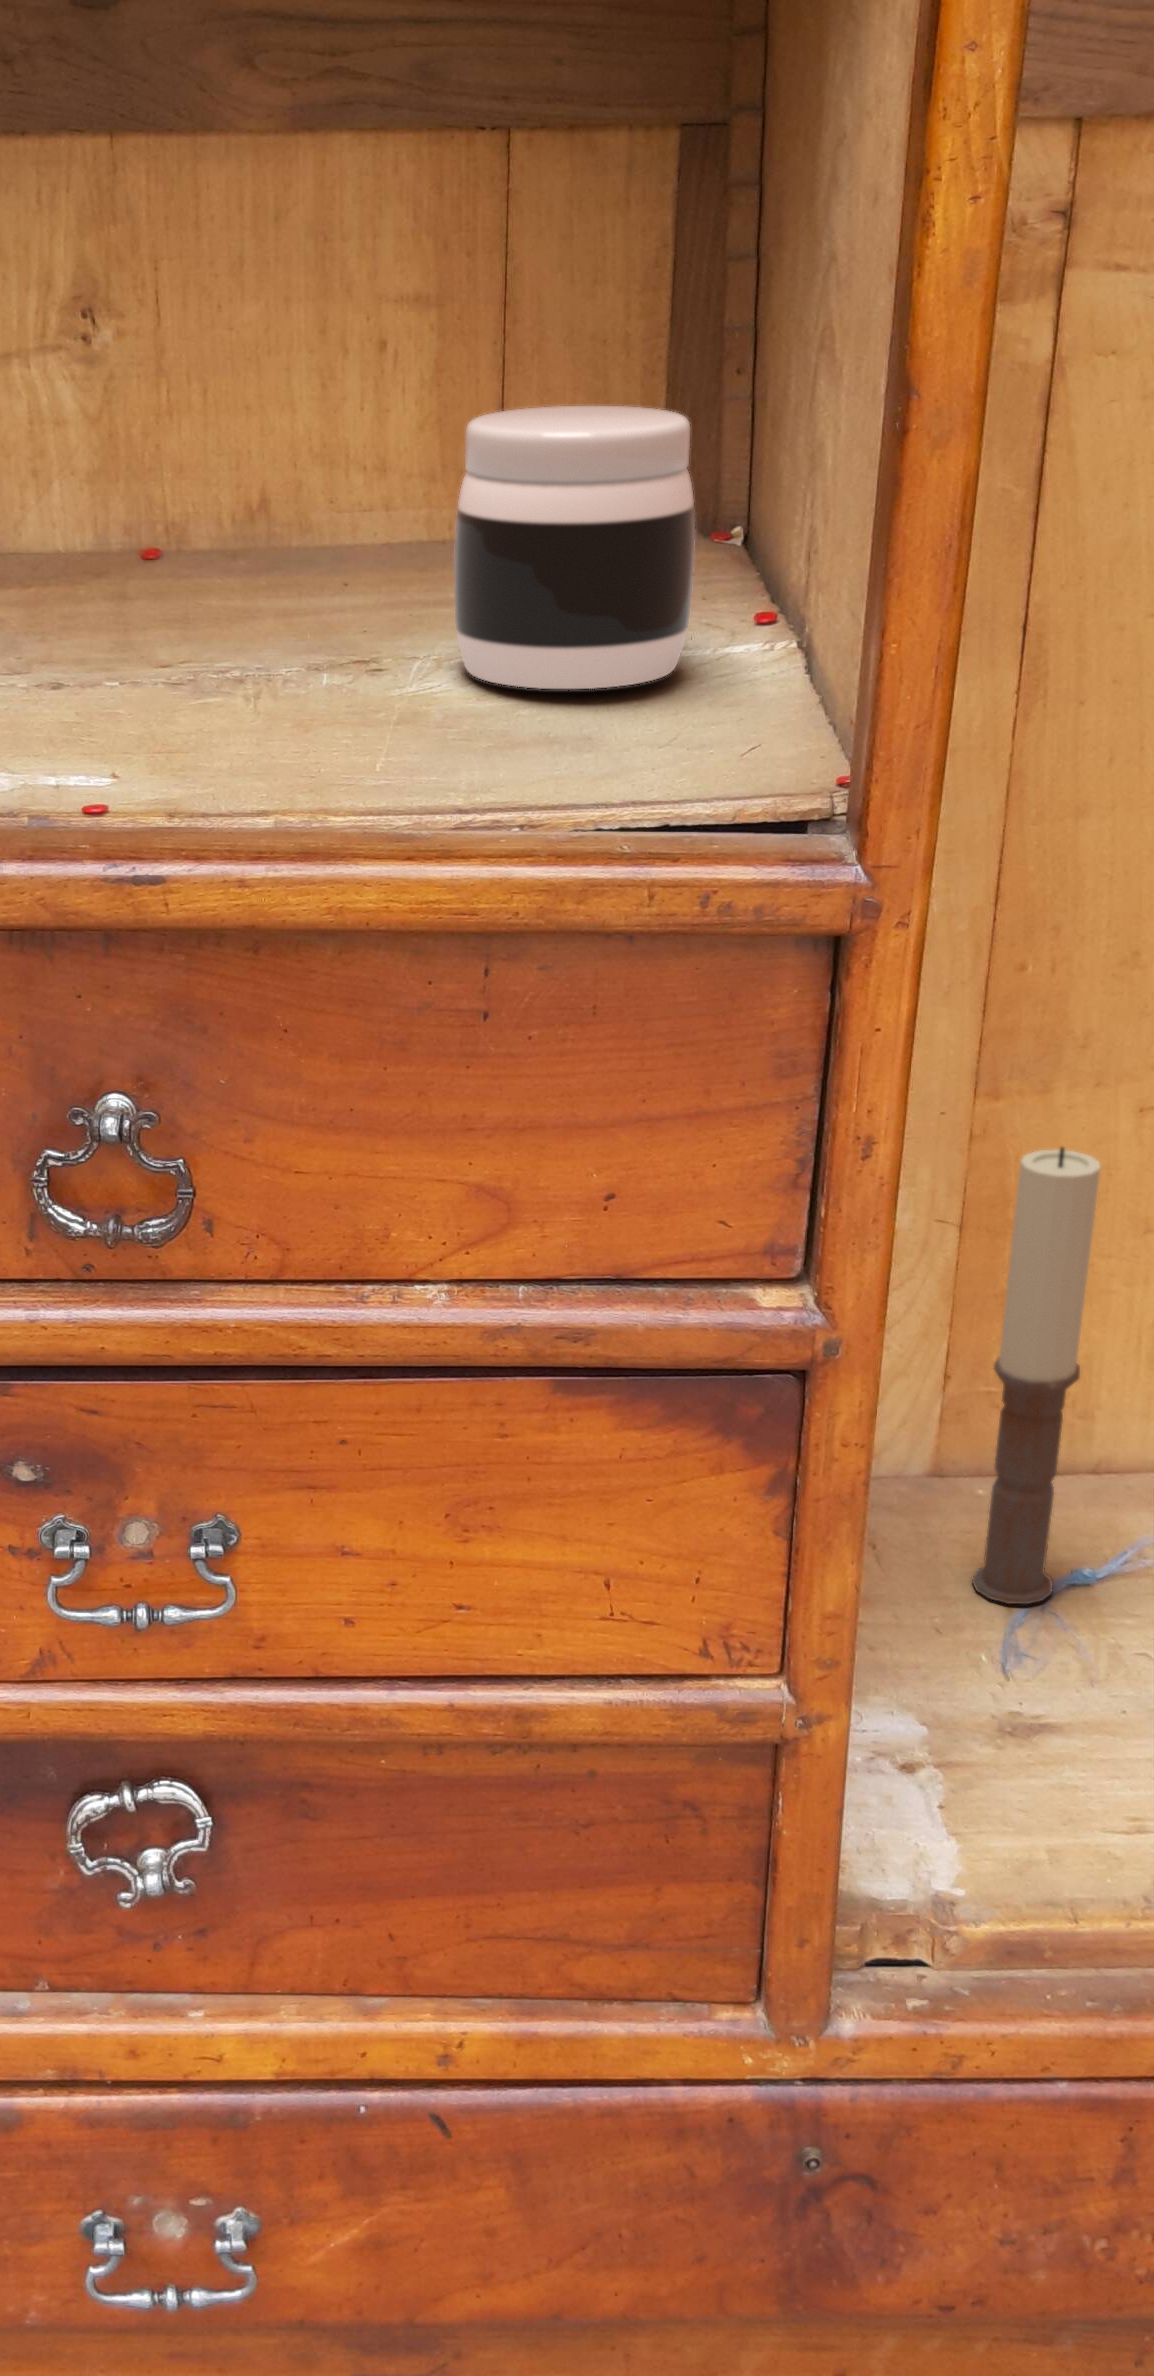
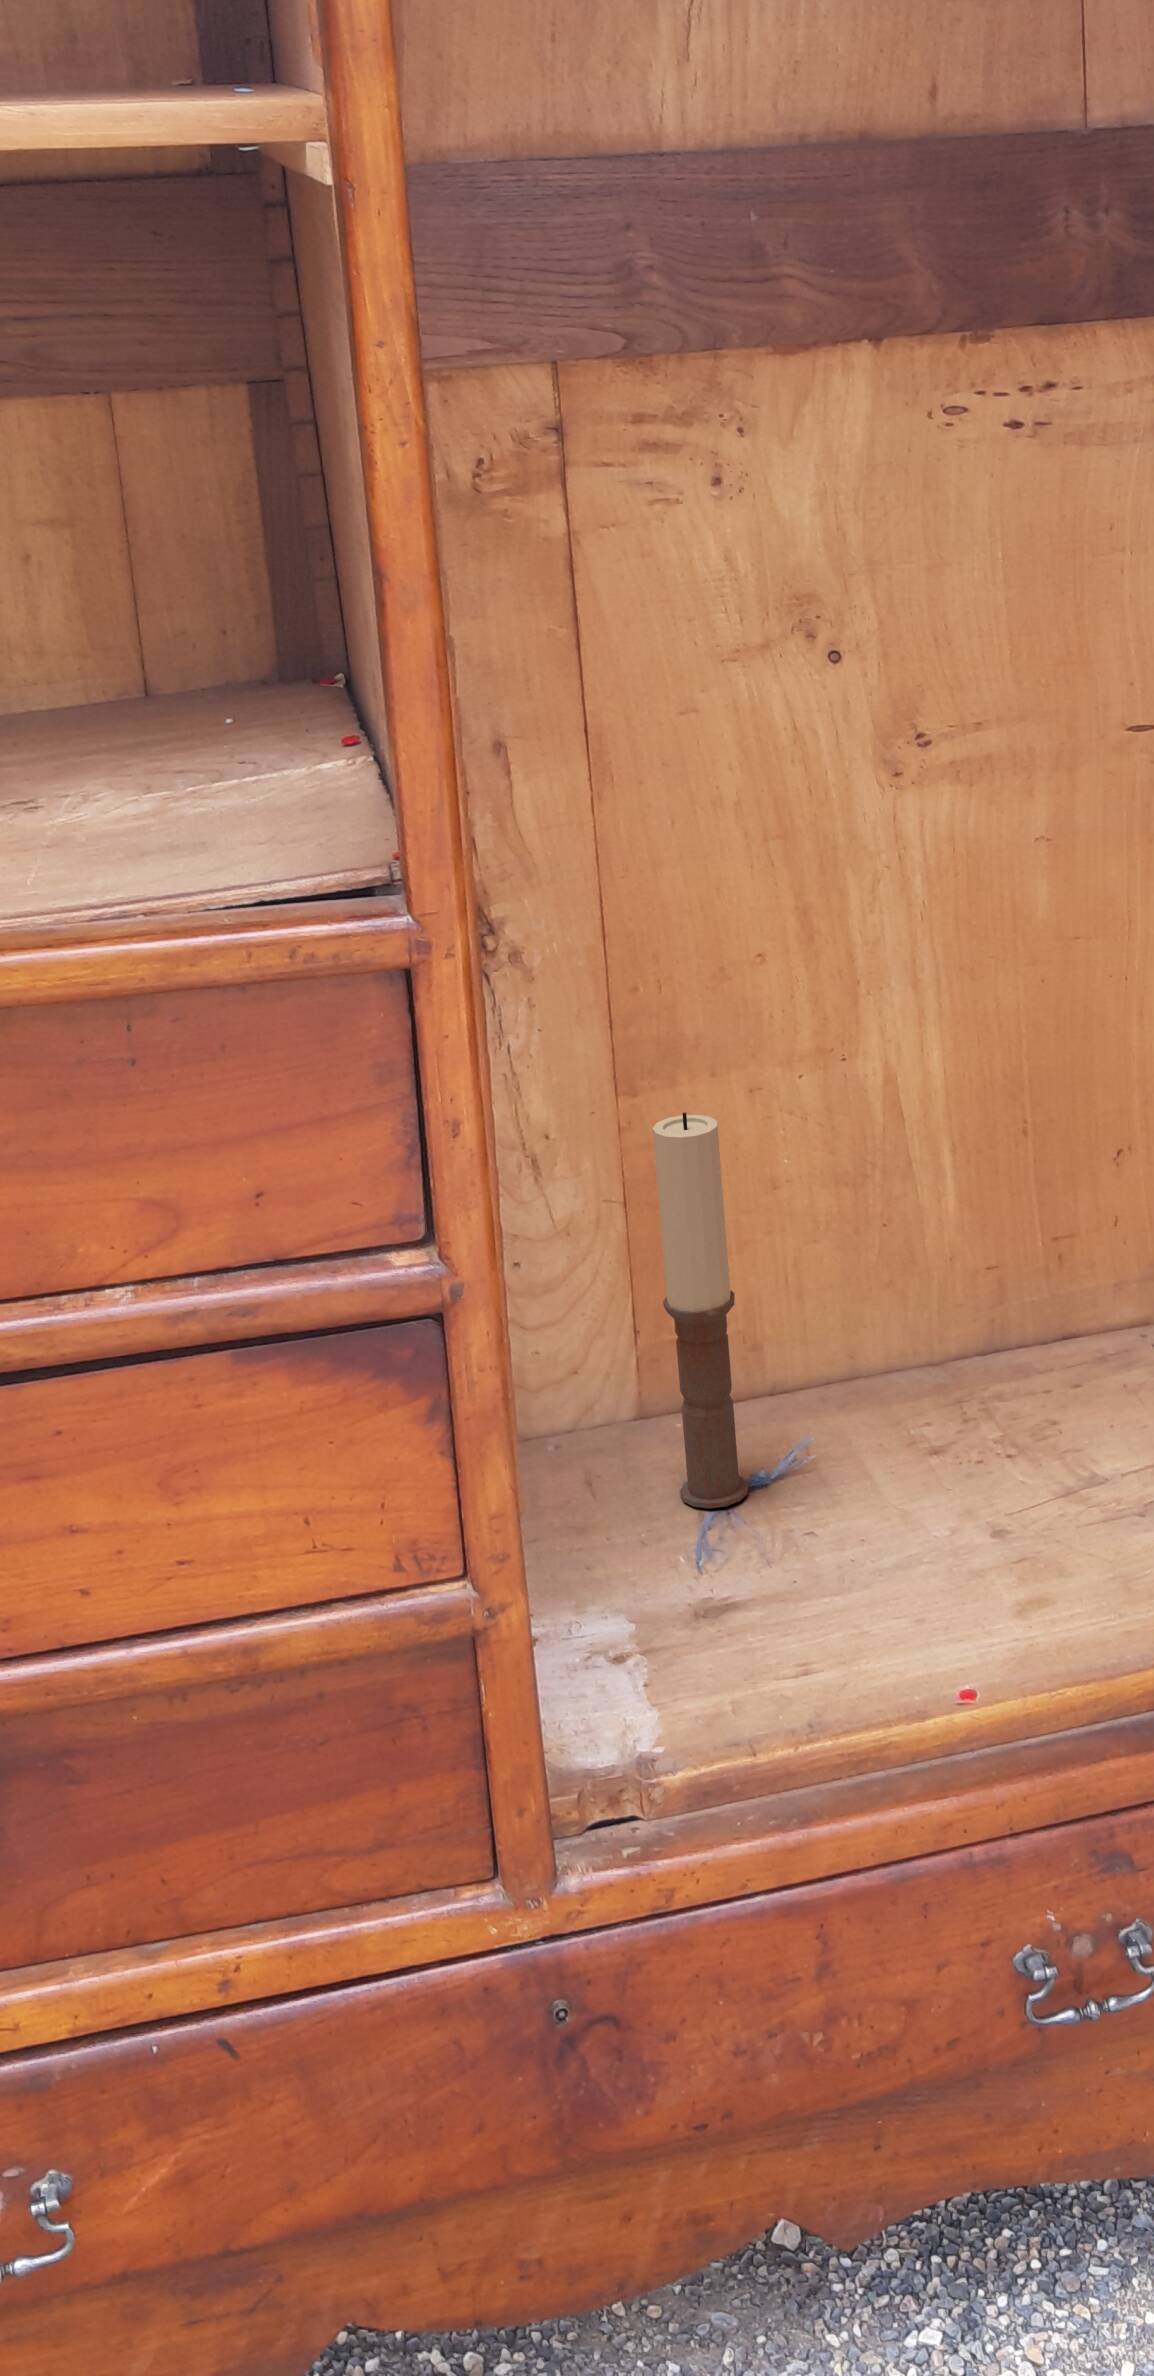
jar: present [454,406,695,689] -> none [78,577,281,803]

